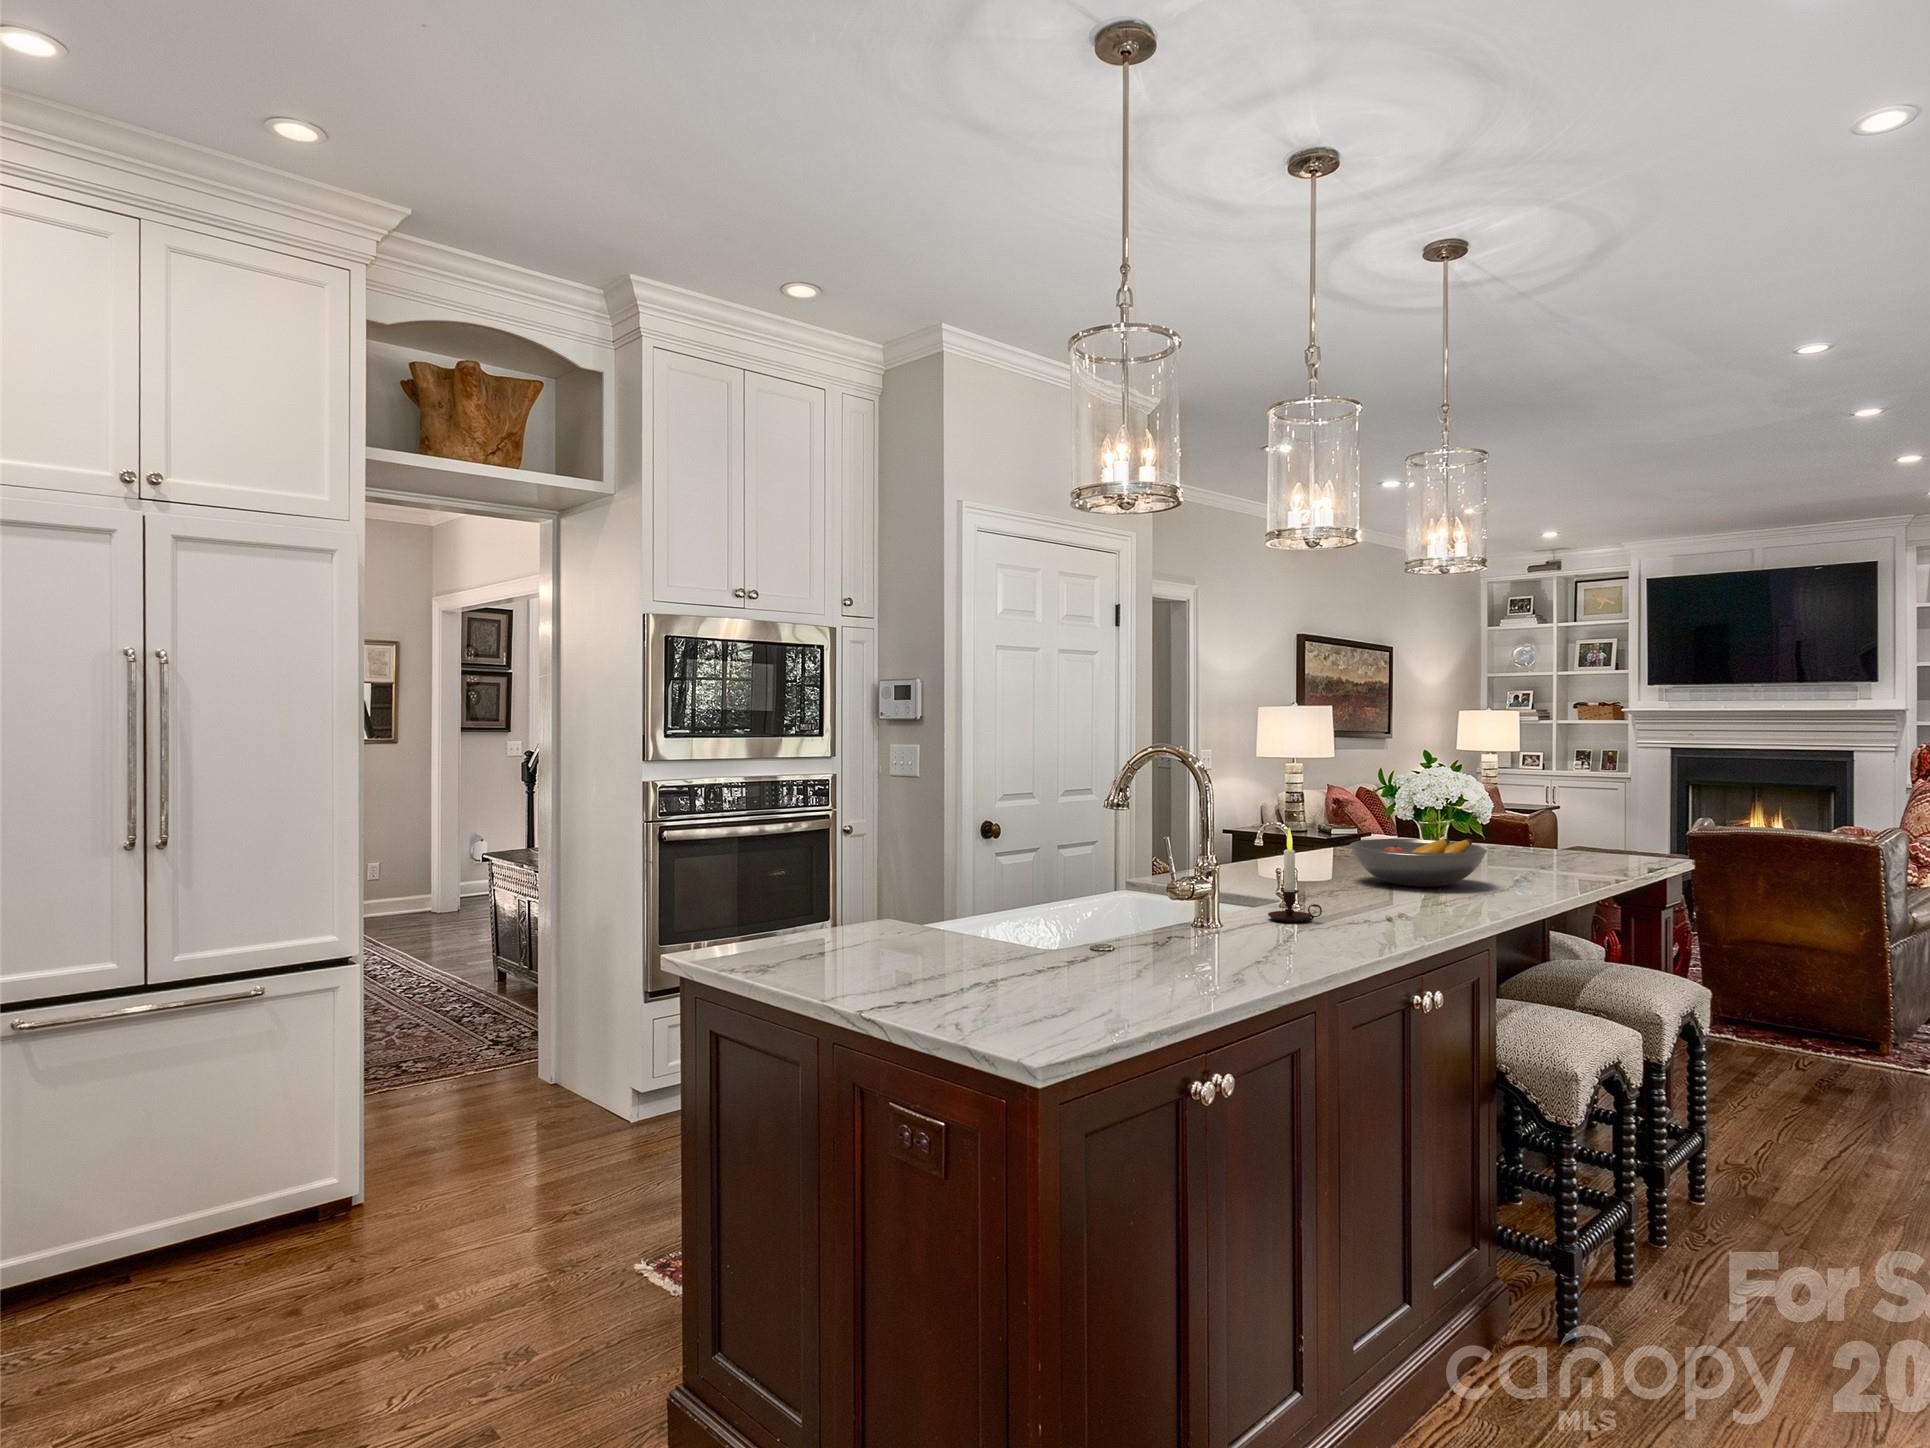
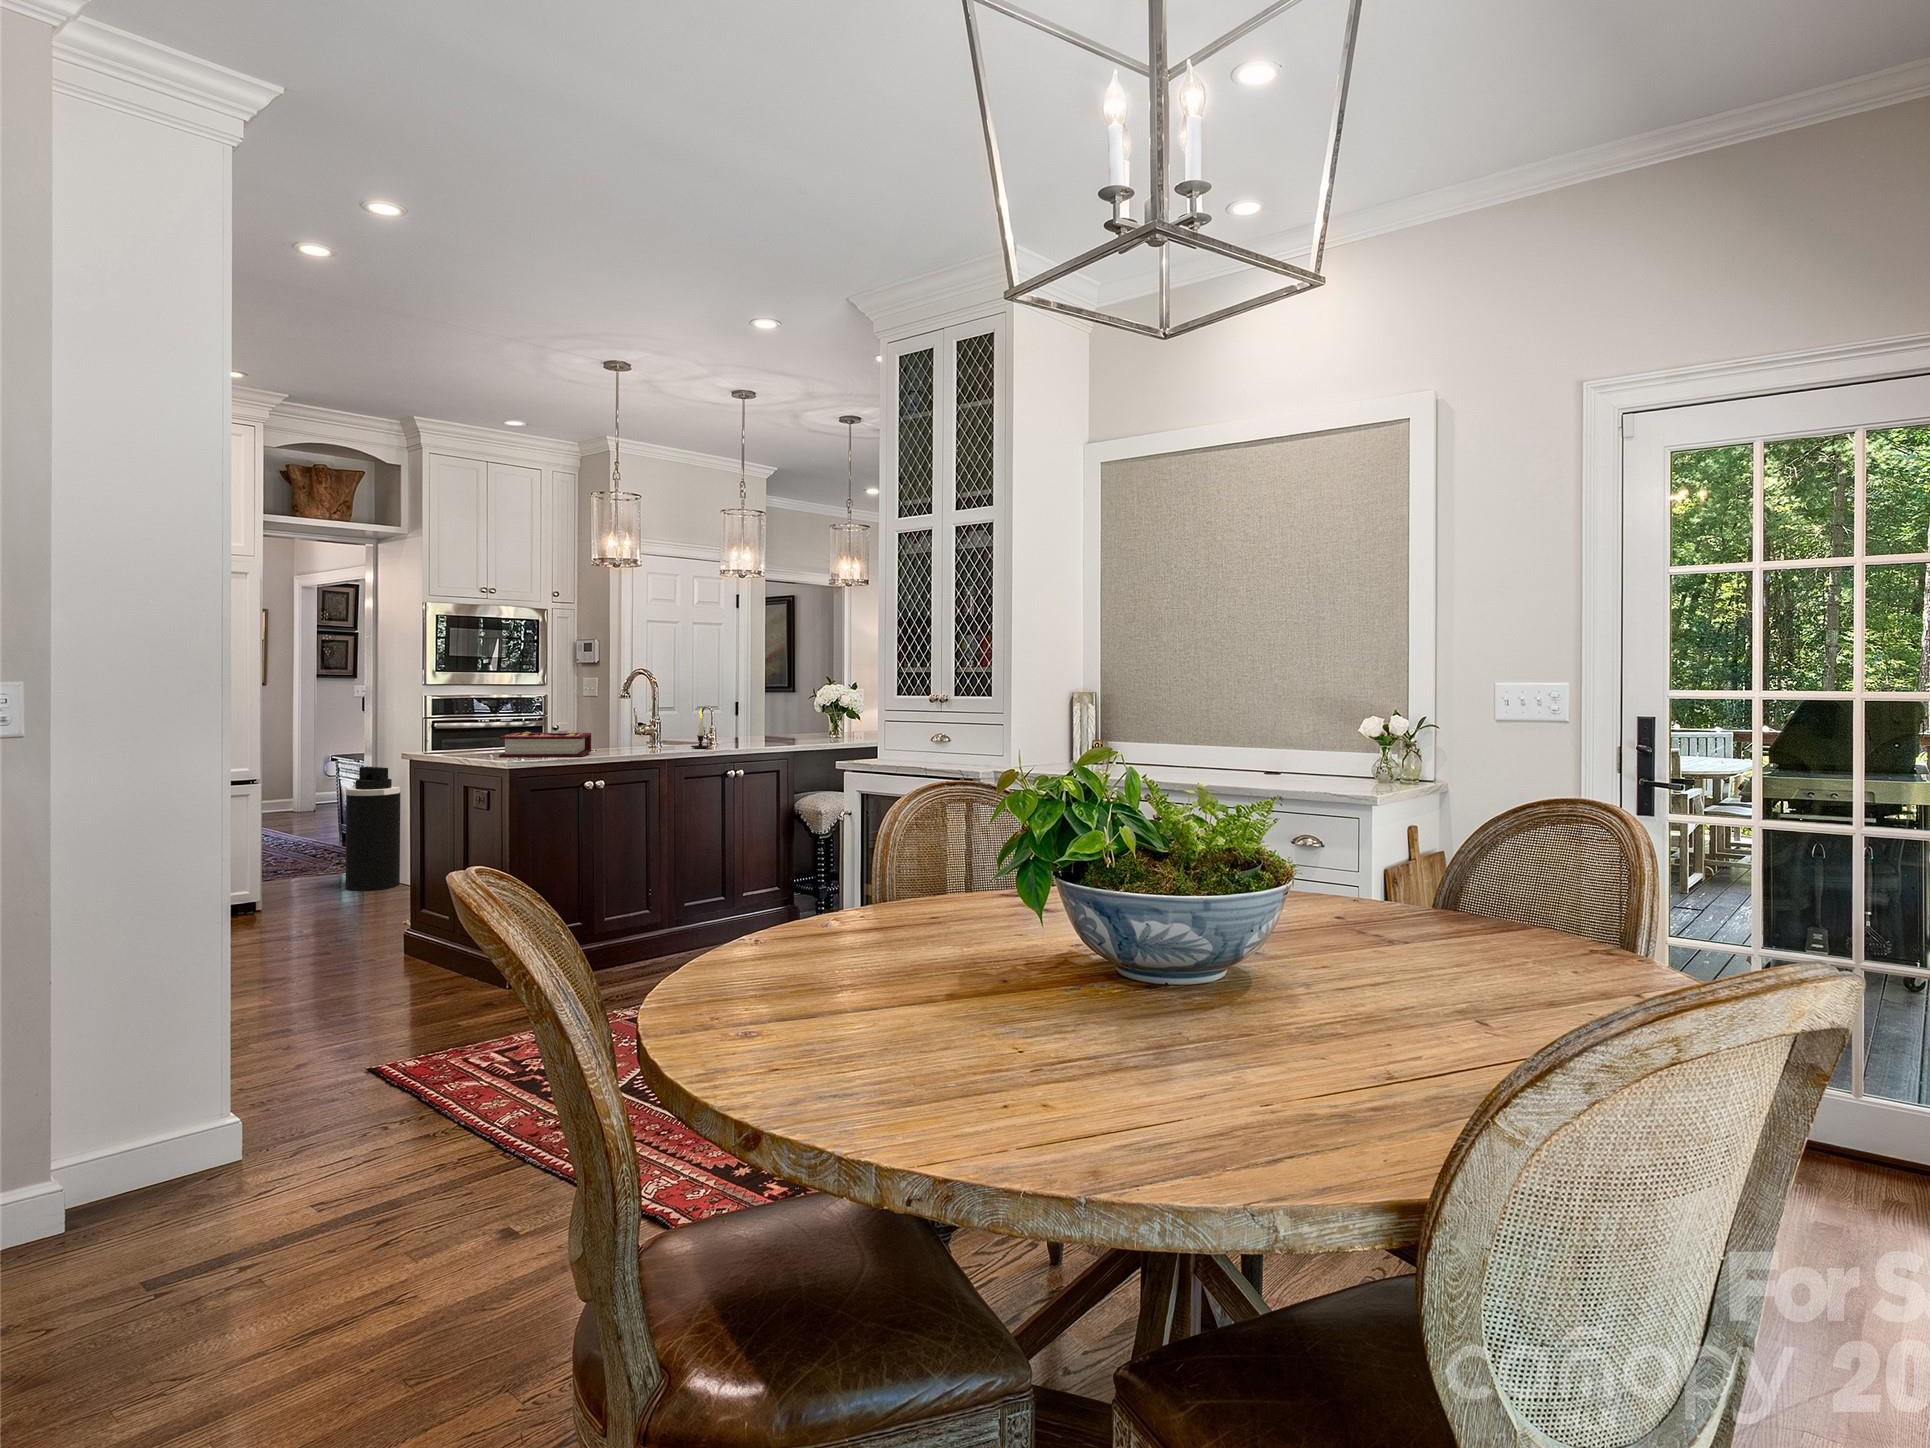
fruit bowl: present [1349,839,1487,887] -> none [776,721,840,743]
trash can: none [508,908,602,1144] -> present [346,767,400,891]
book: none [942,912,1166,1009] -> present [499,731,591,757]

